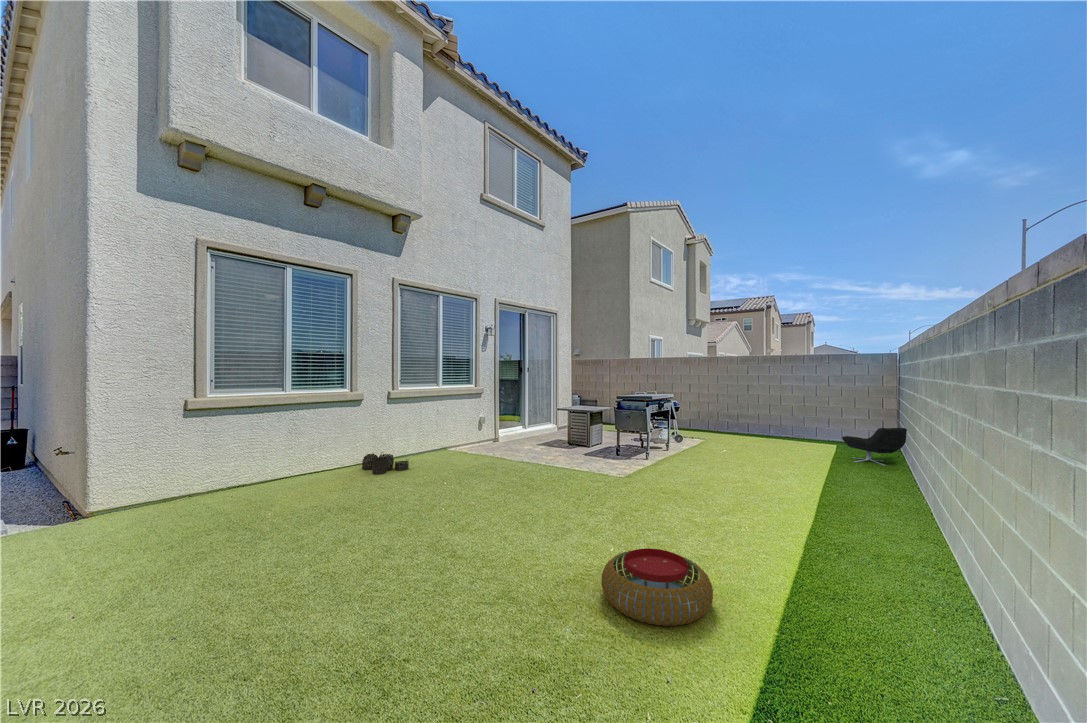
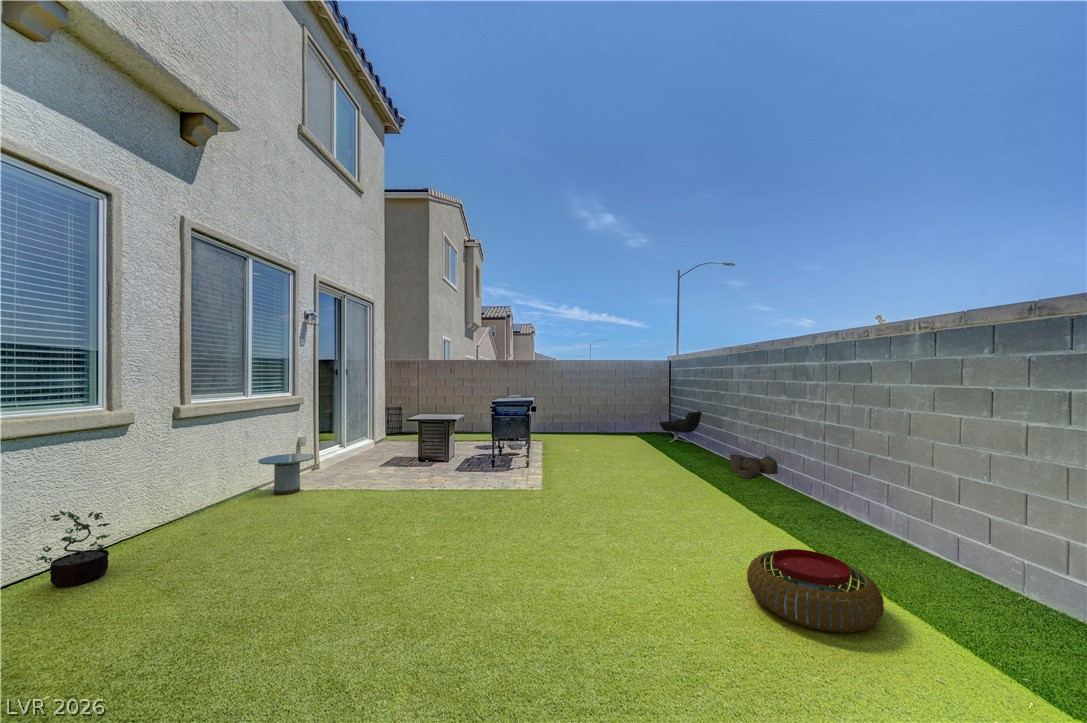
side table: none [444,428,478,455] -> present [258,453,315,495]
decorative plant: none [316,440,345,478] -> present [37,511,110,587]
woven basket: present [362,452,409,475] -> present [730,452,778,478]

